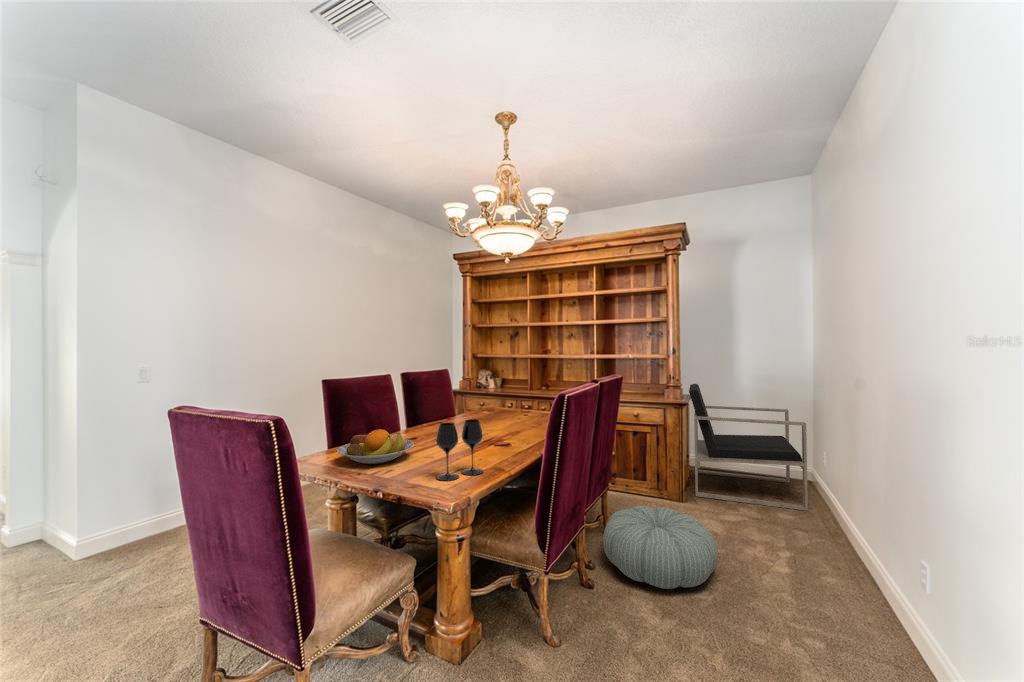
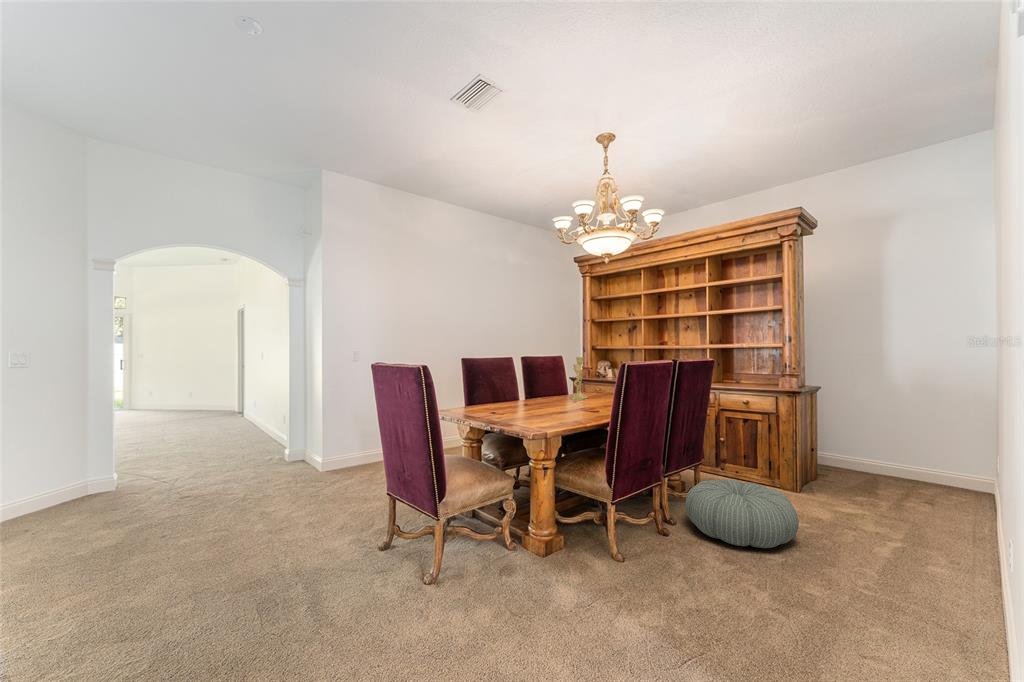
candlestick: none [462,373,481,424] -> present [572,357,588,400]
armchair: present [689,384,808,511] -> none [807,377,951,516]
wine glass: present [436,419,483,481] -> none [532,382,569,424]
fruit bowl: present [337,429,414,464] -> none [469,390,522,414]

